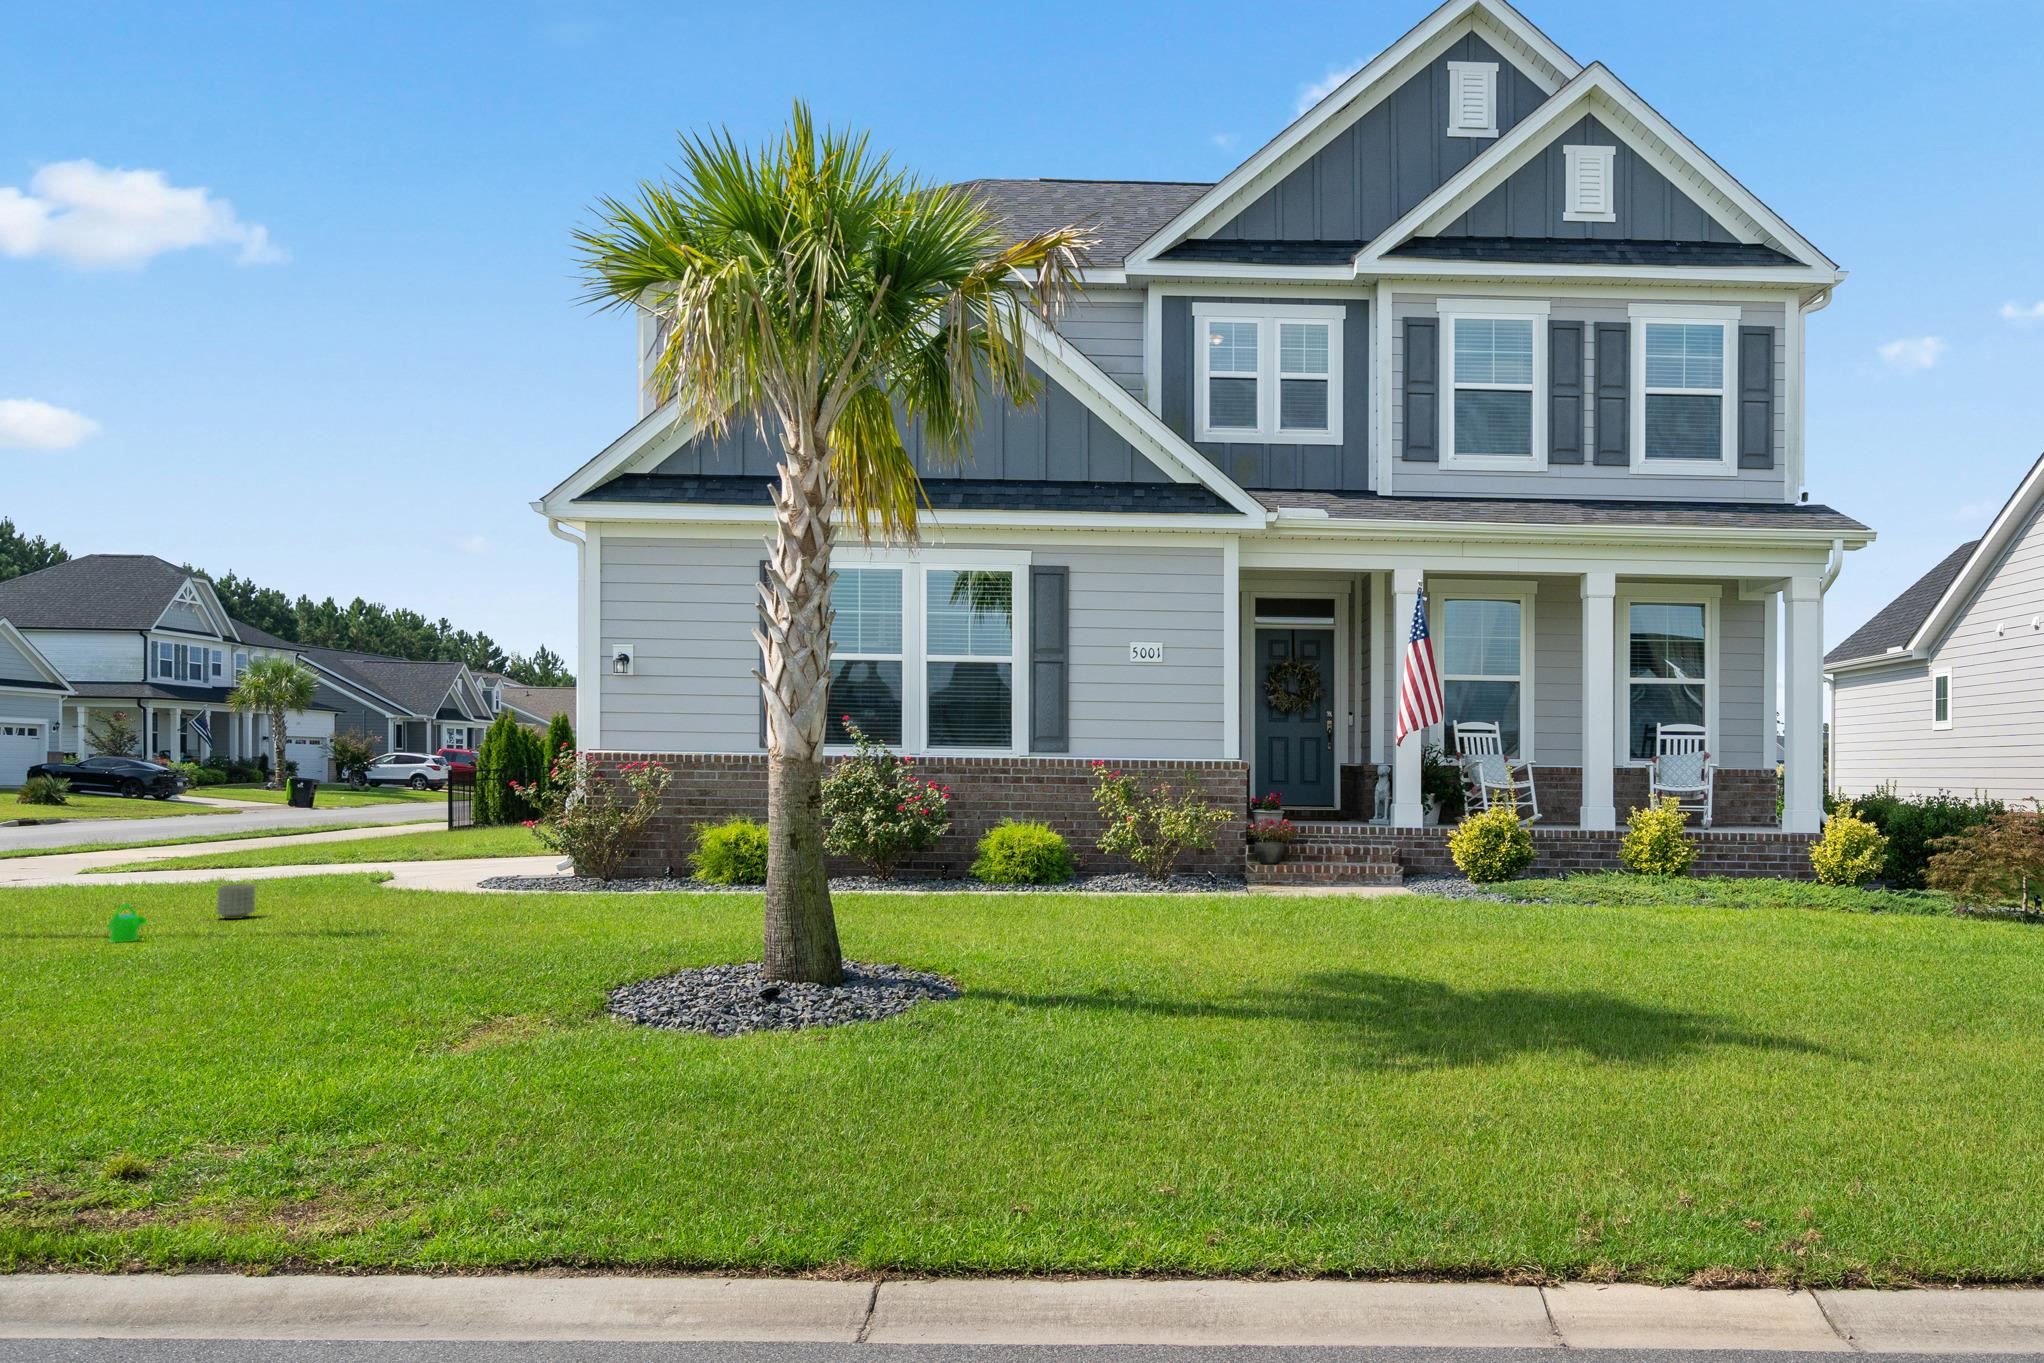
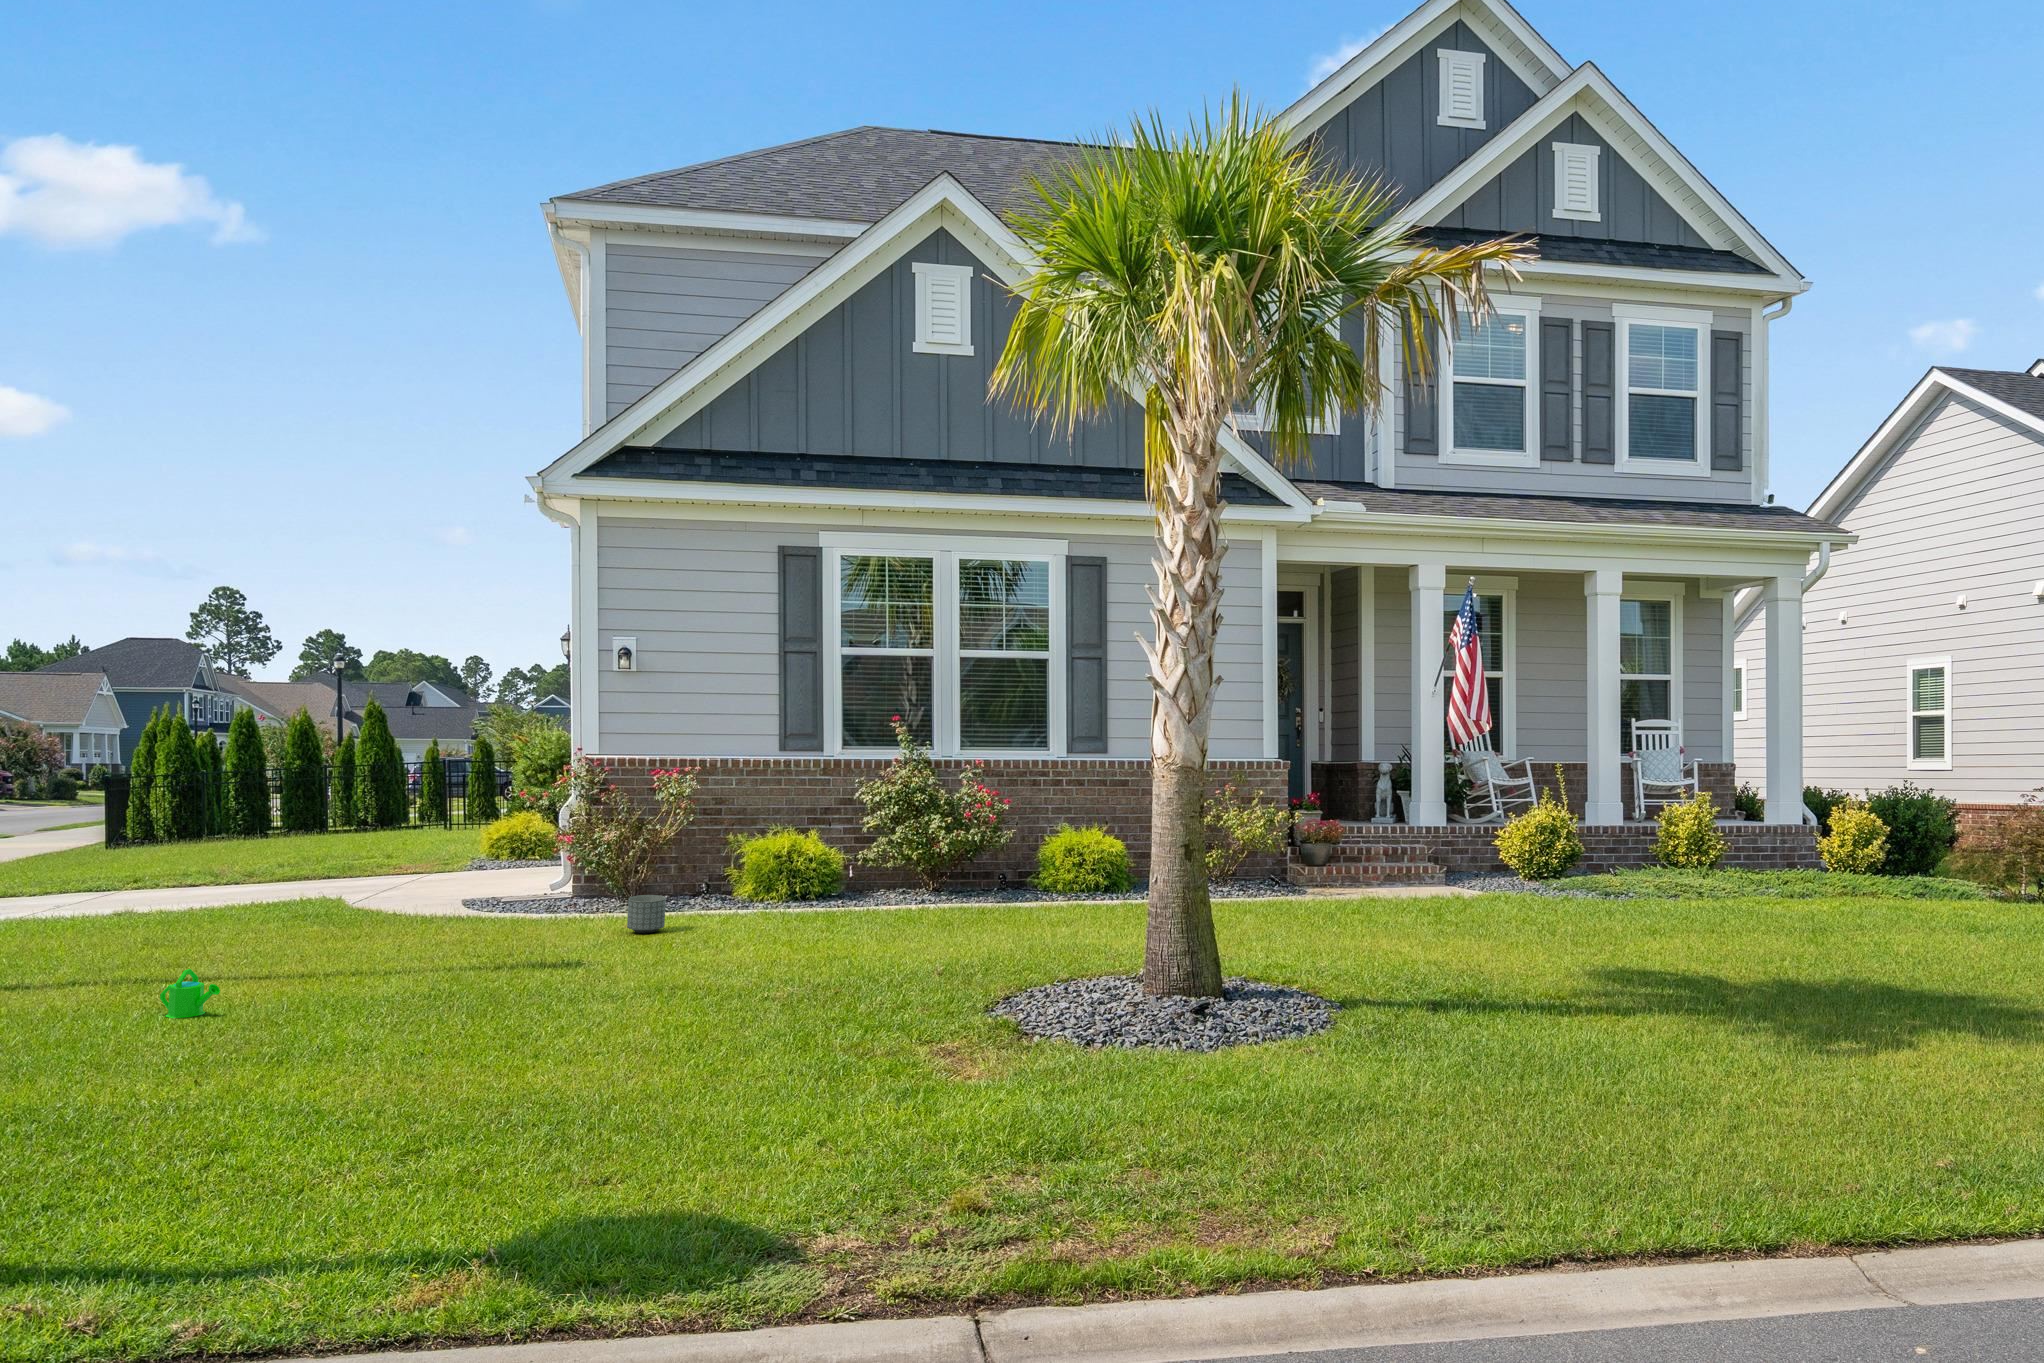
planter: present [217,884,256,919] -> present [627,895,666,934]

